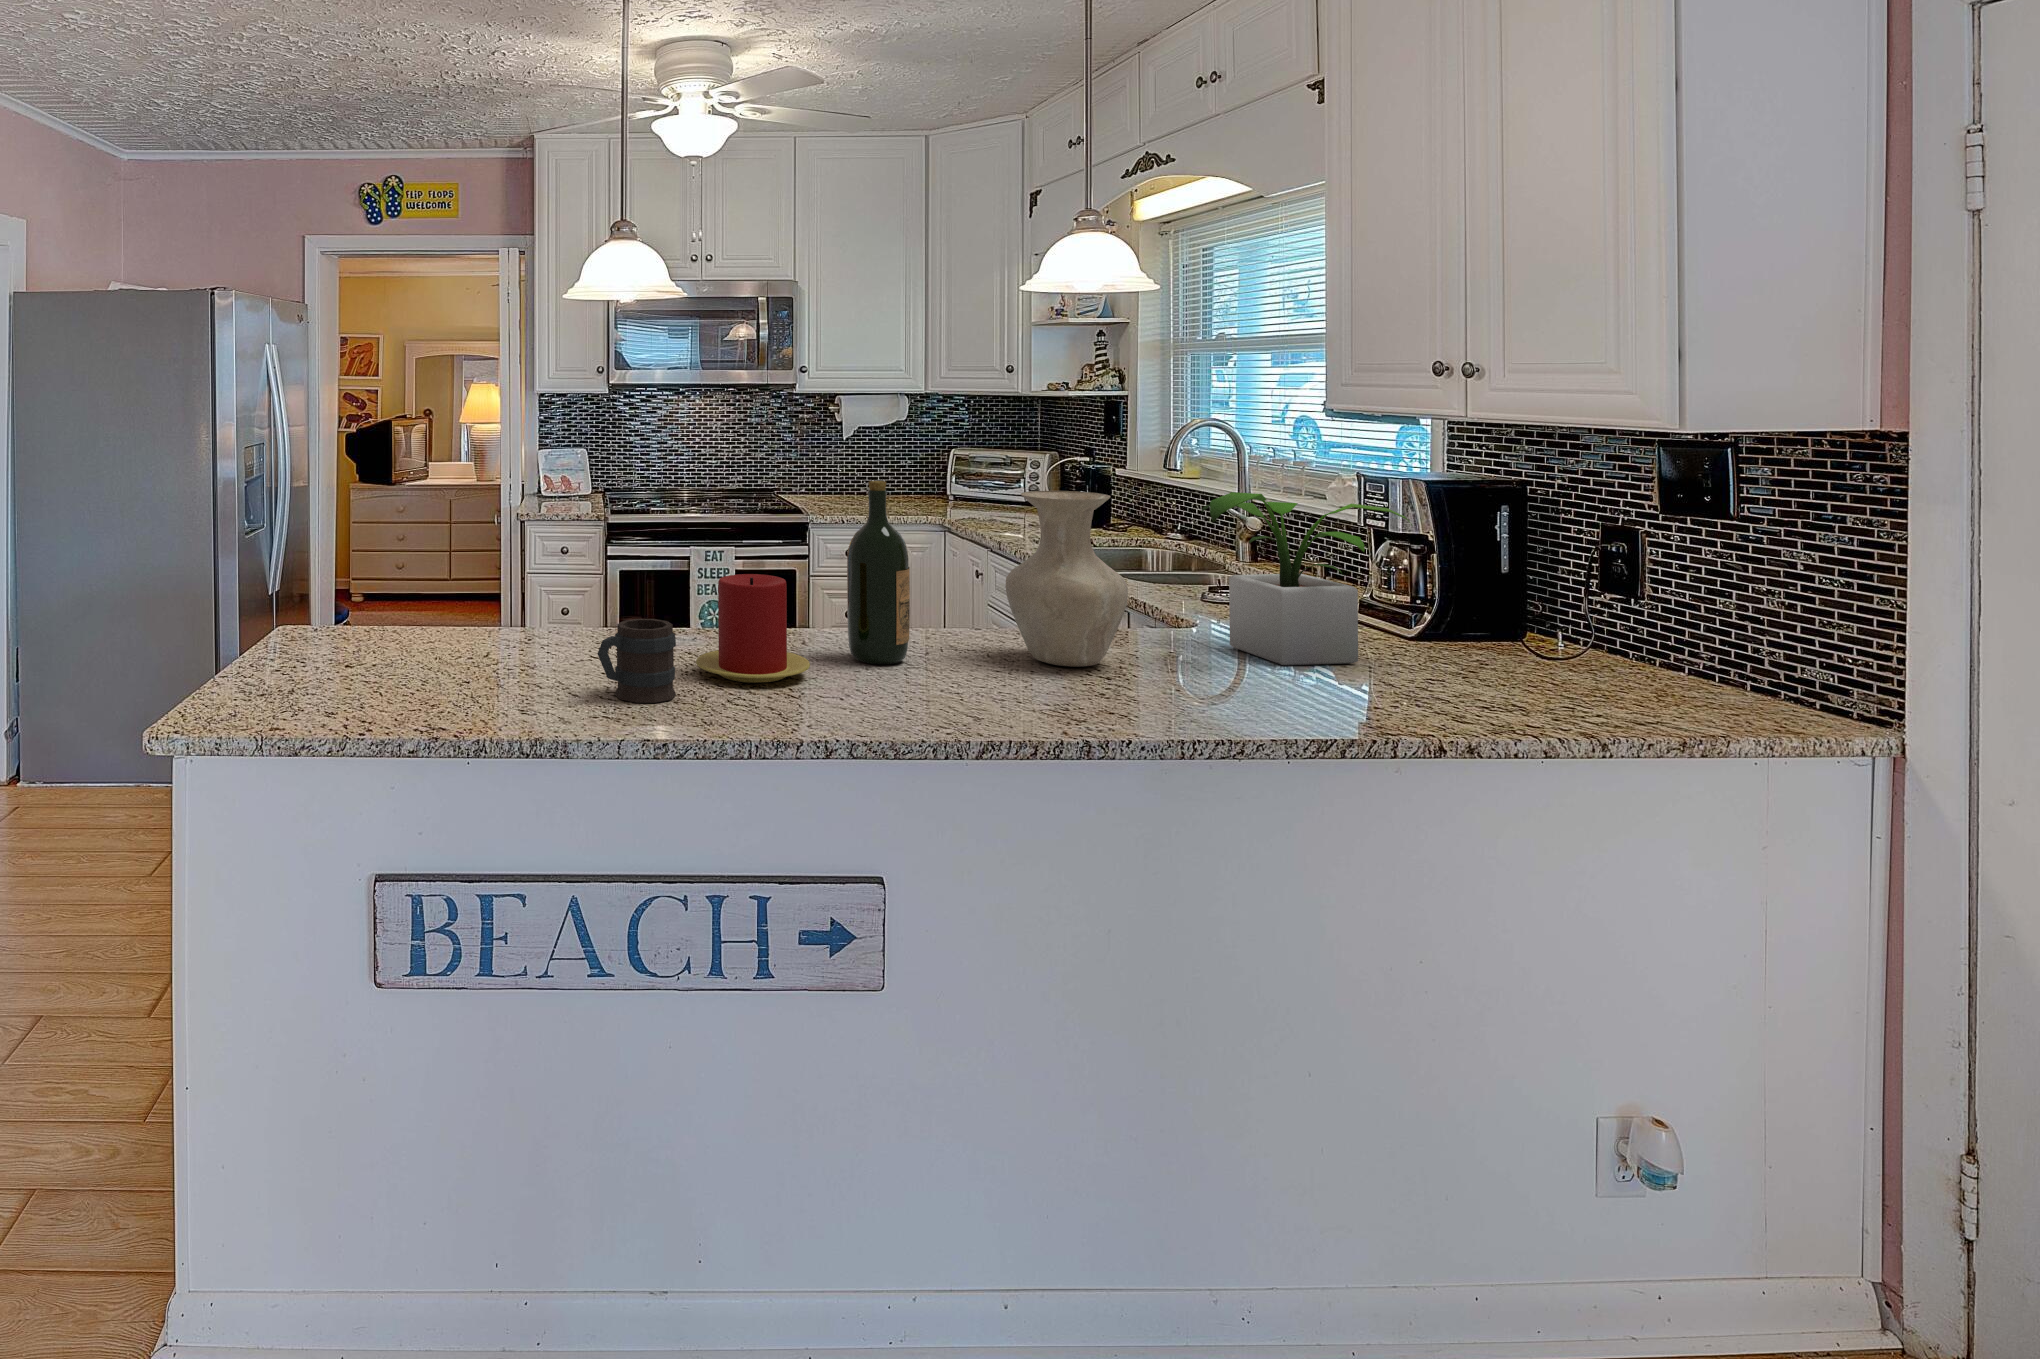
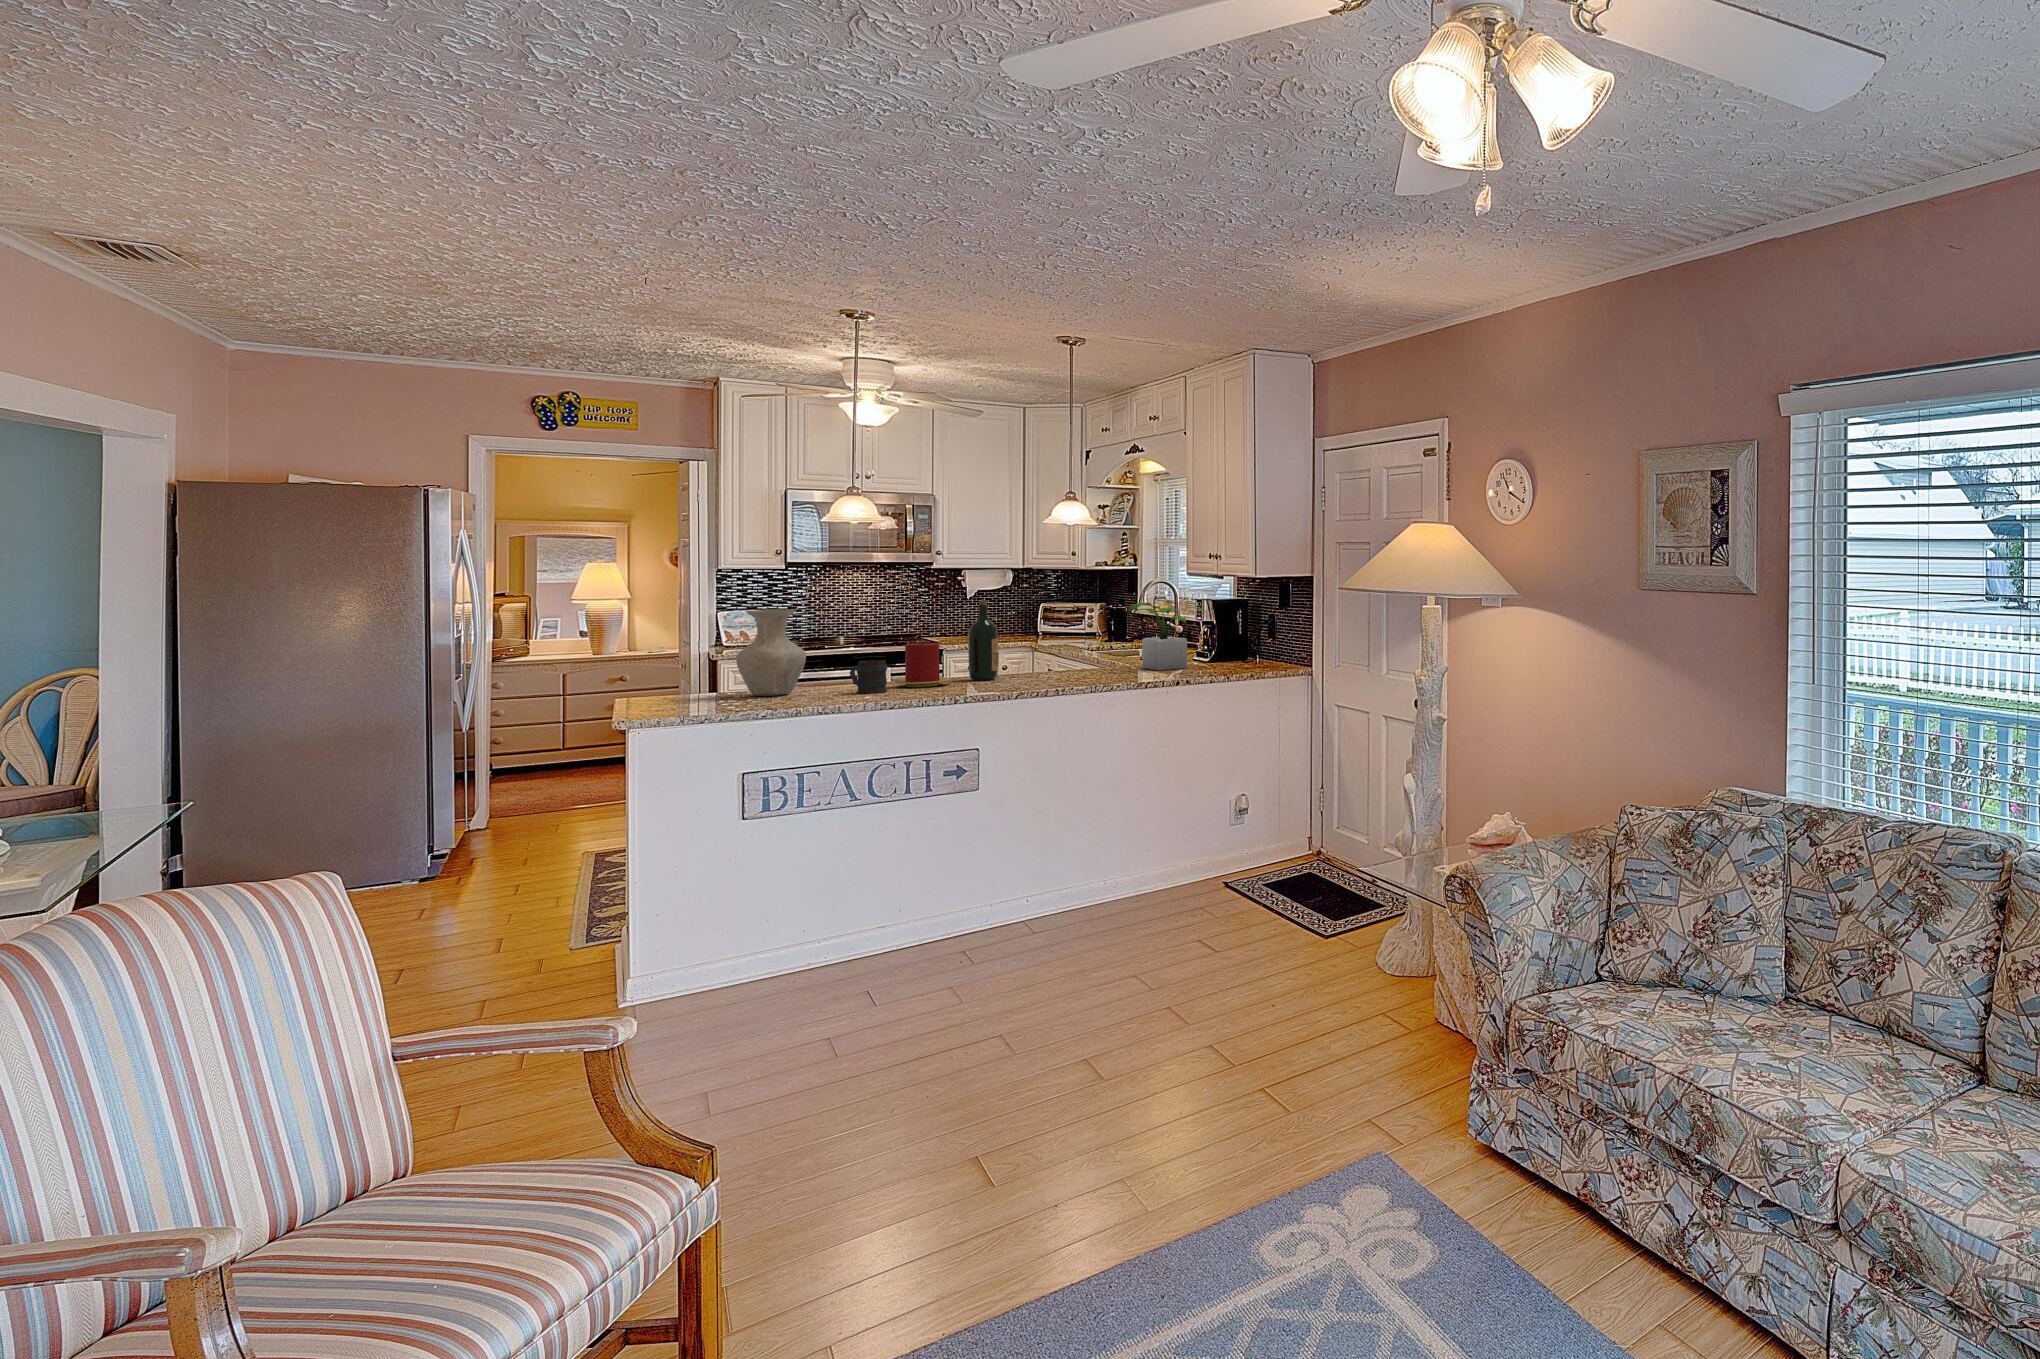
vase: present [1005,491,1128,667] -> present [736,610,806,696]

